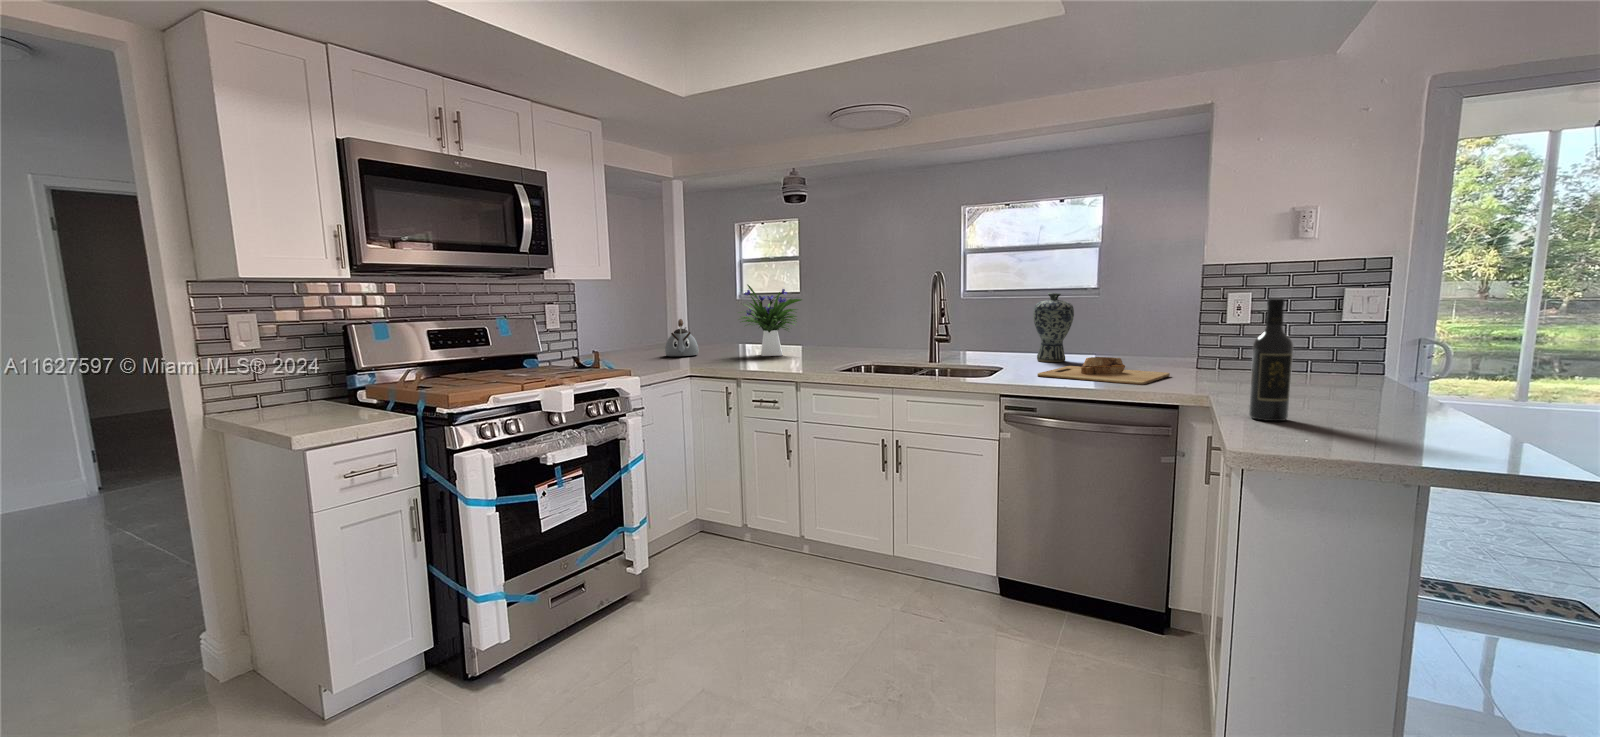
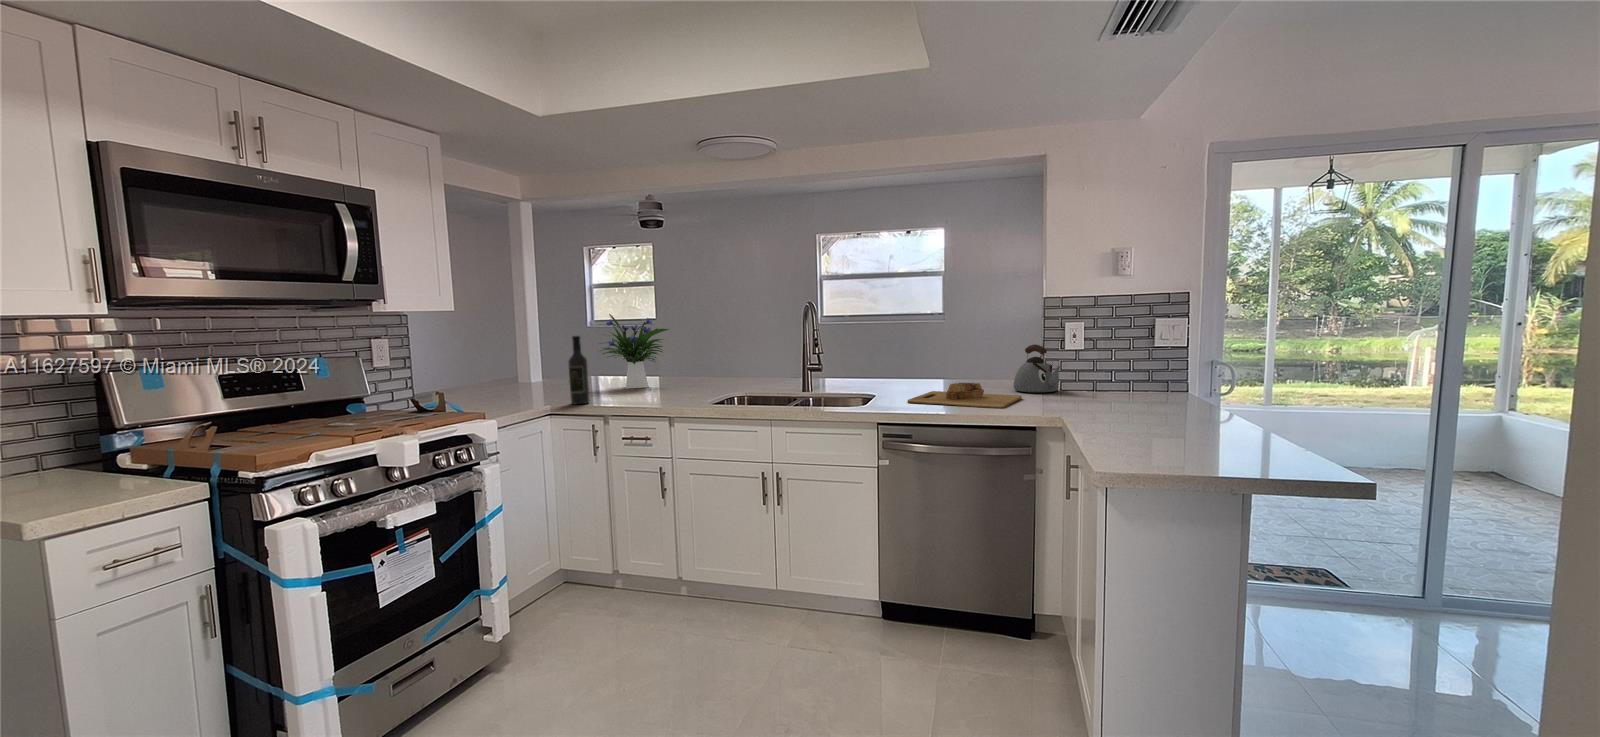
vase: present [1033,293,1074,362] -> none [896,322,932,387]
wine bottle: present [1249,299,1293,421] -> present [568,336,590,404]
kettle: present [665,319,699,356] -> present [1013,344,1061,392]

